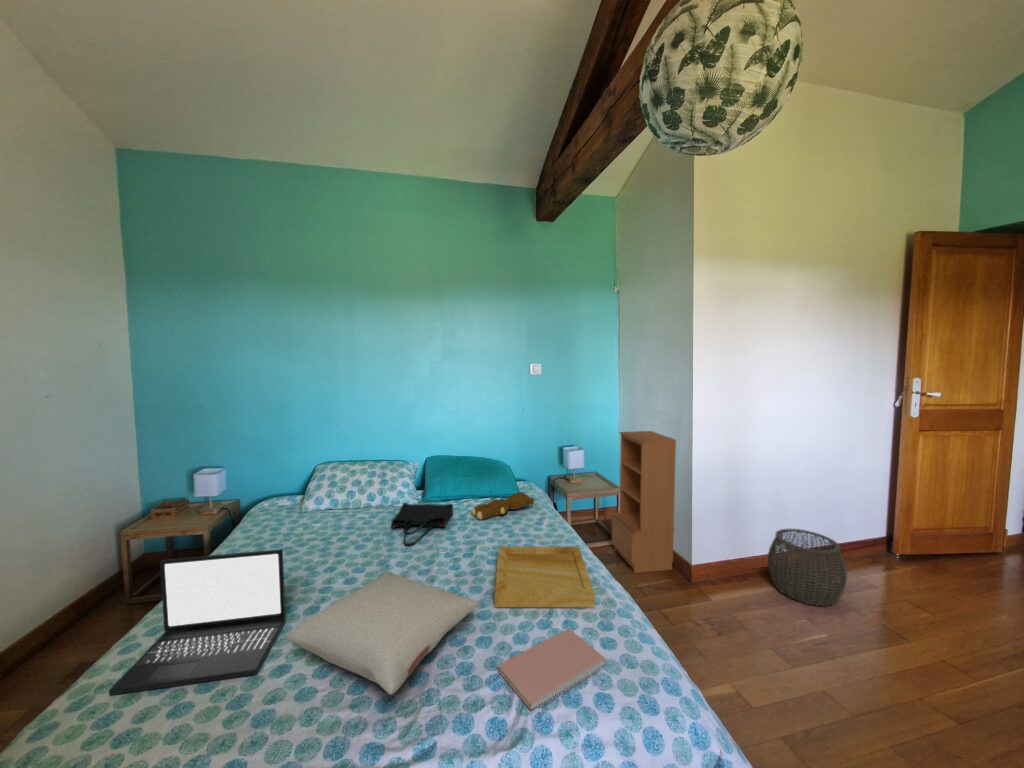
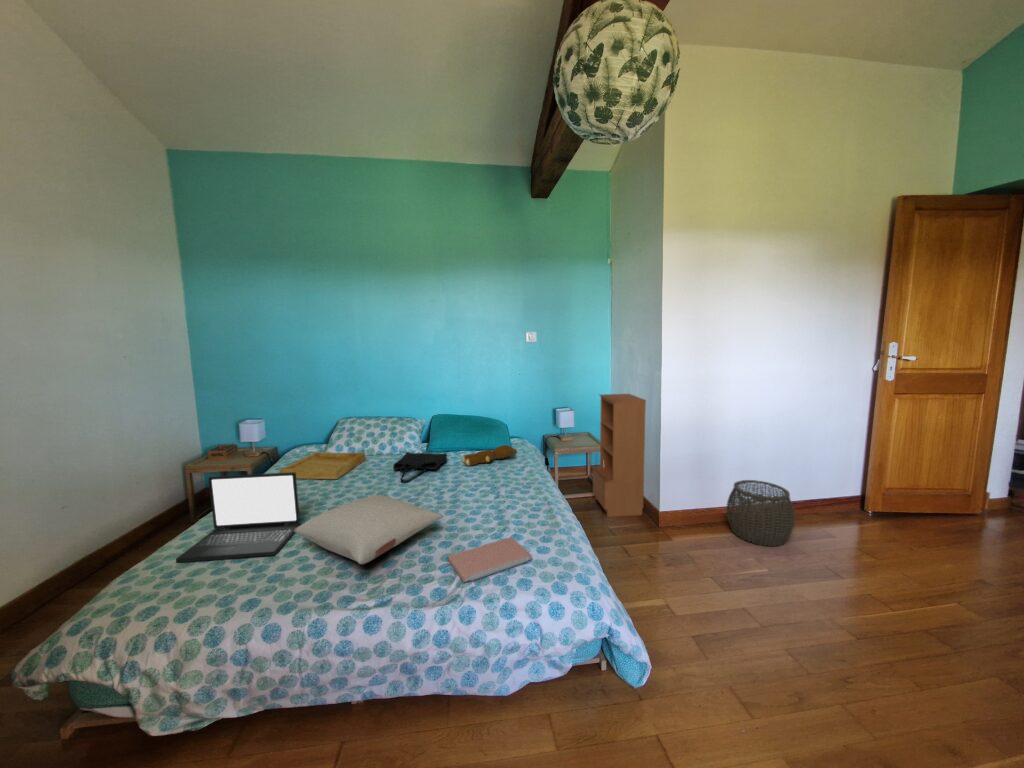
tray: present [495,546,595,607] -> present [280,452,365,479]

